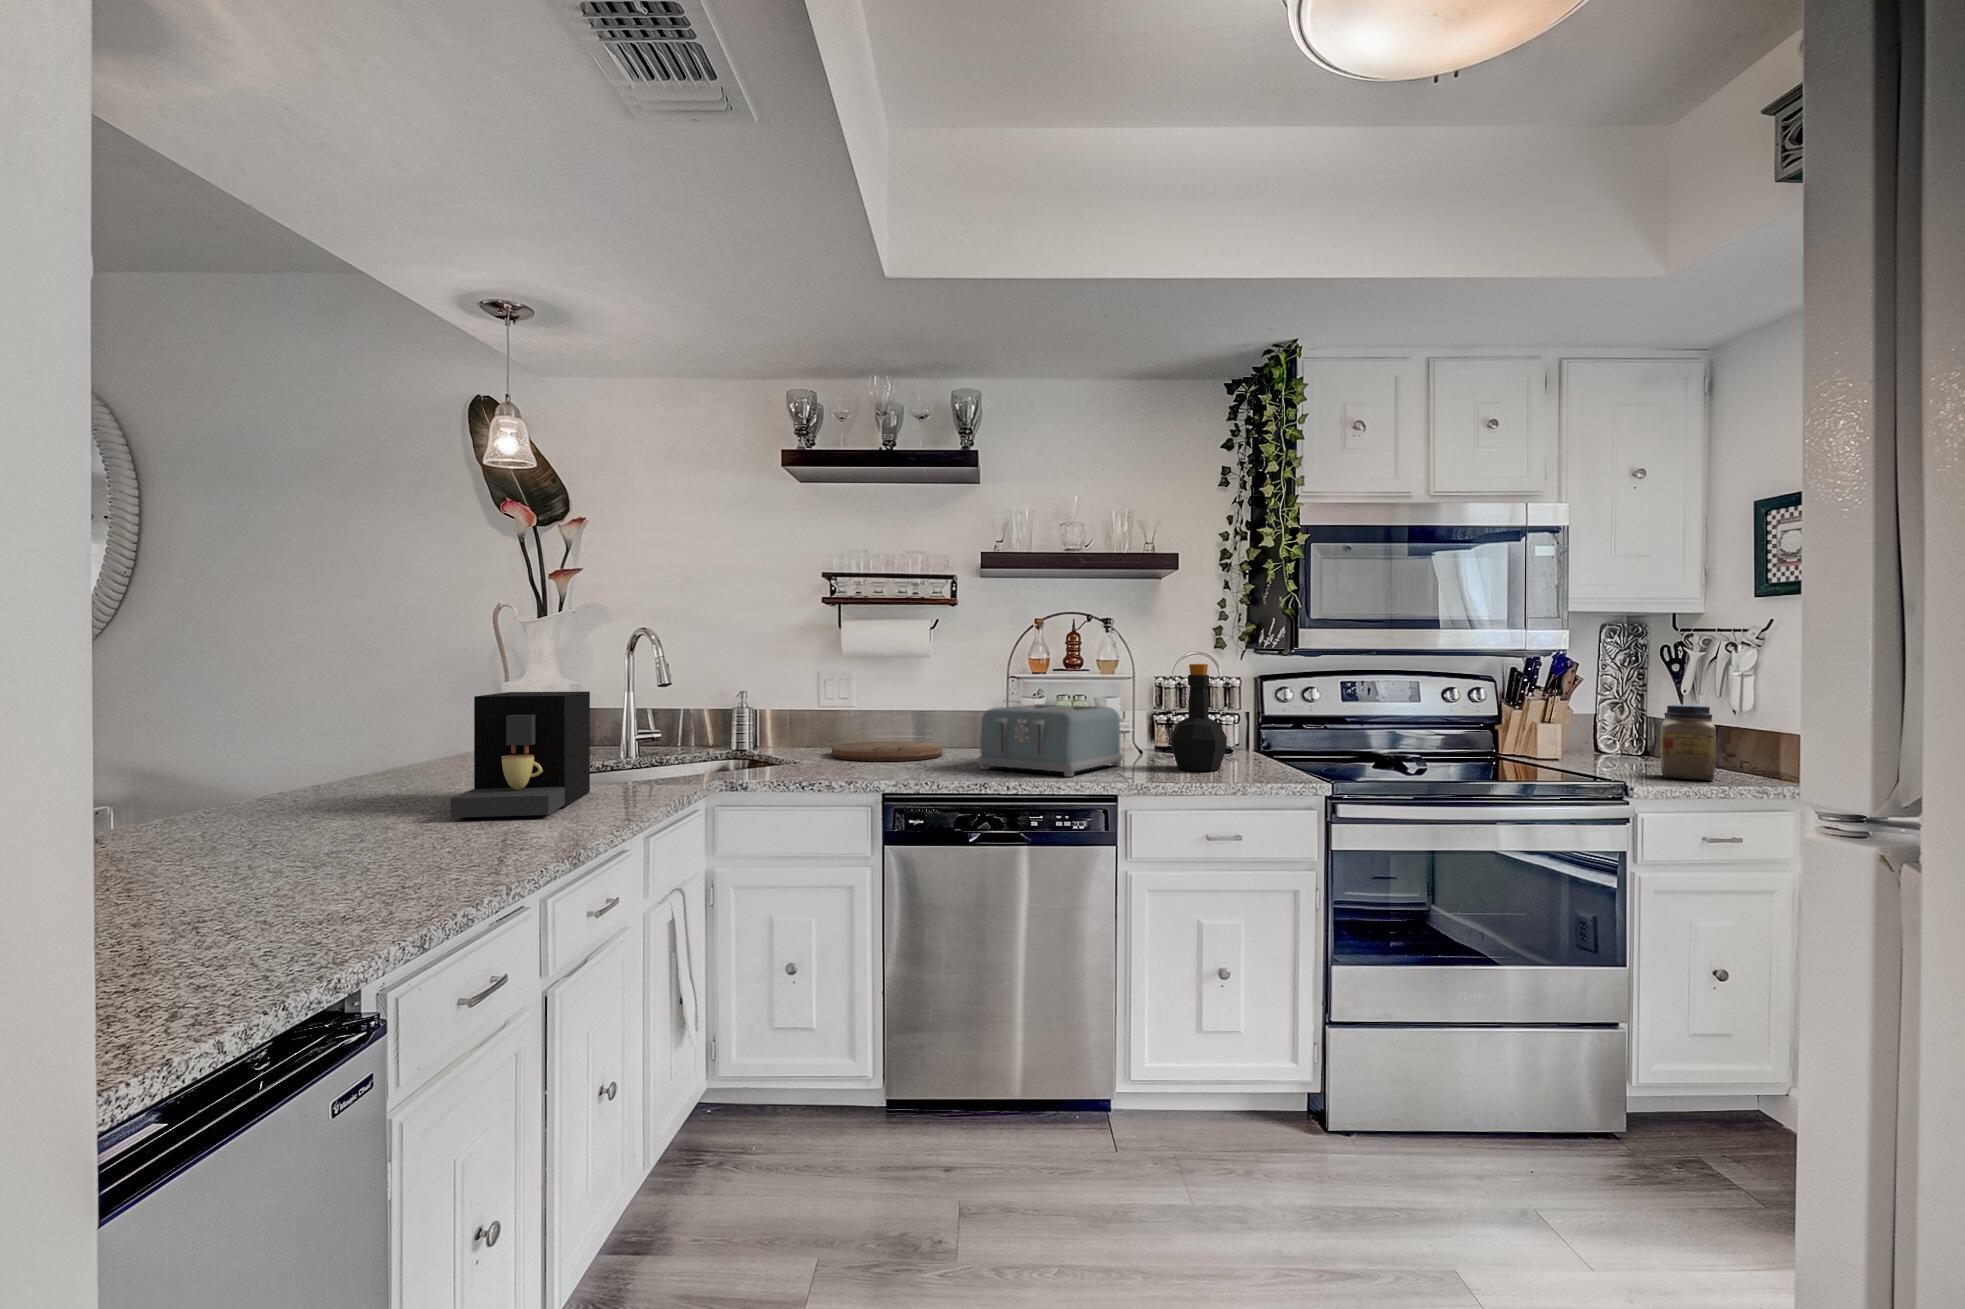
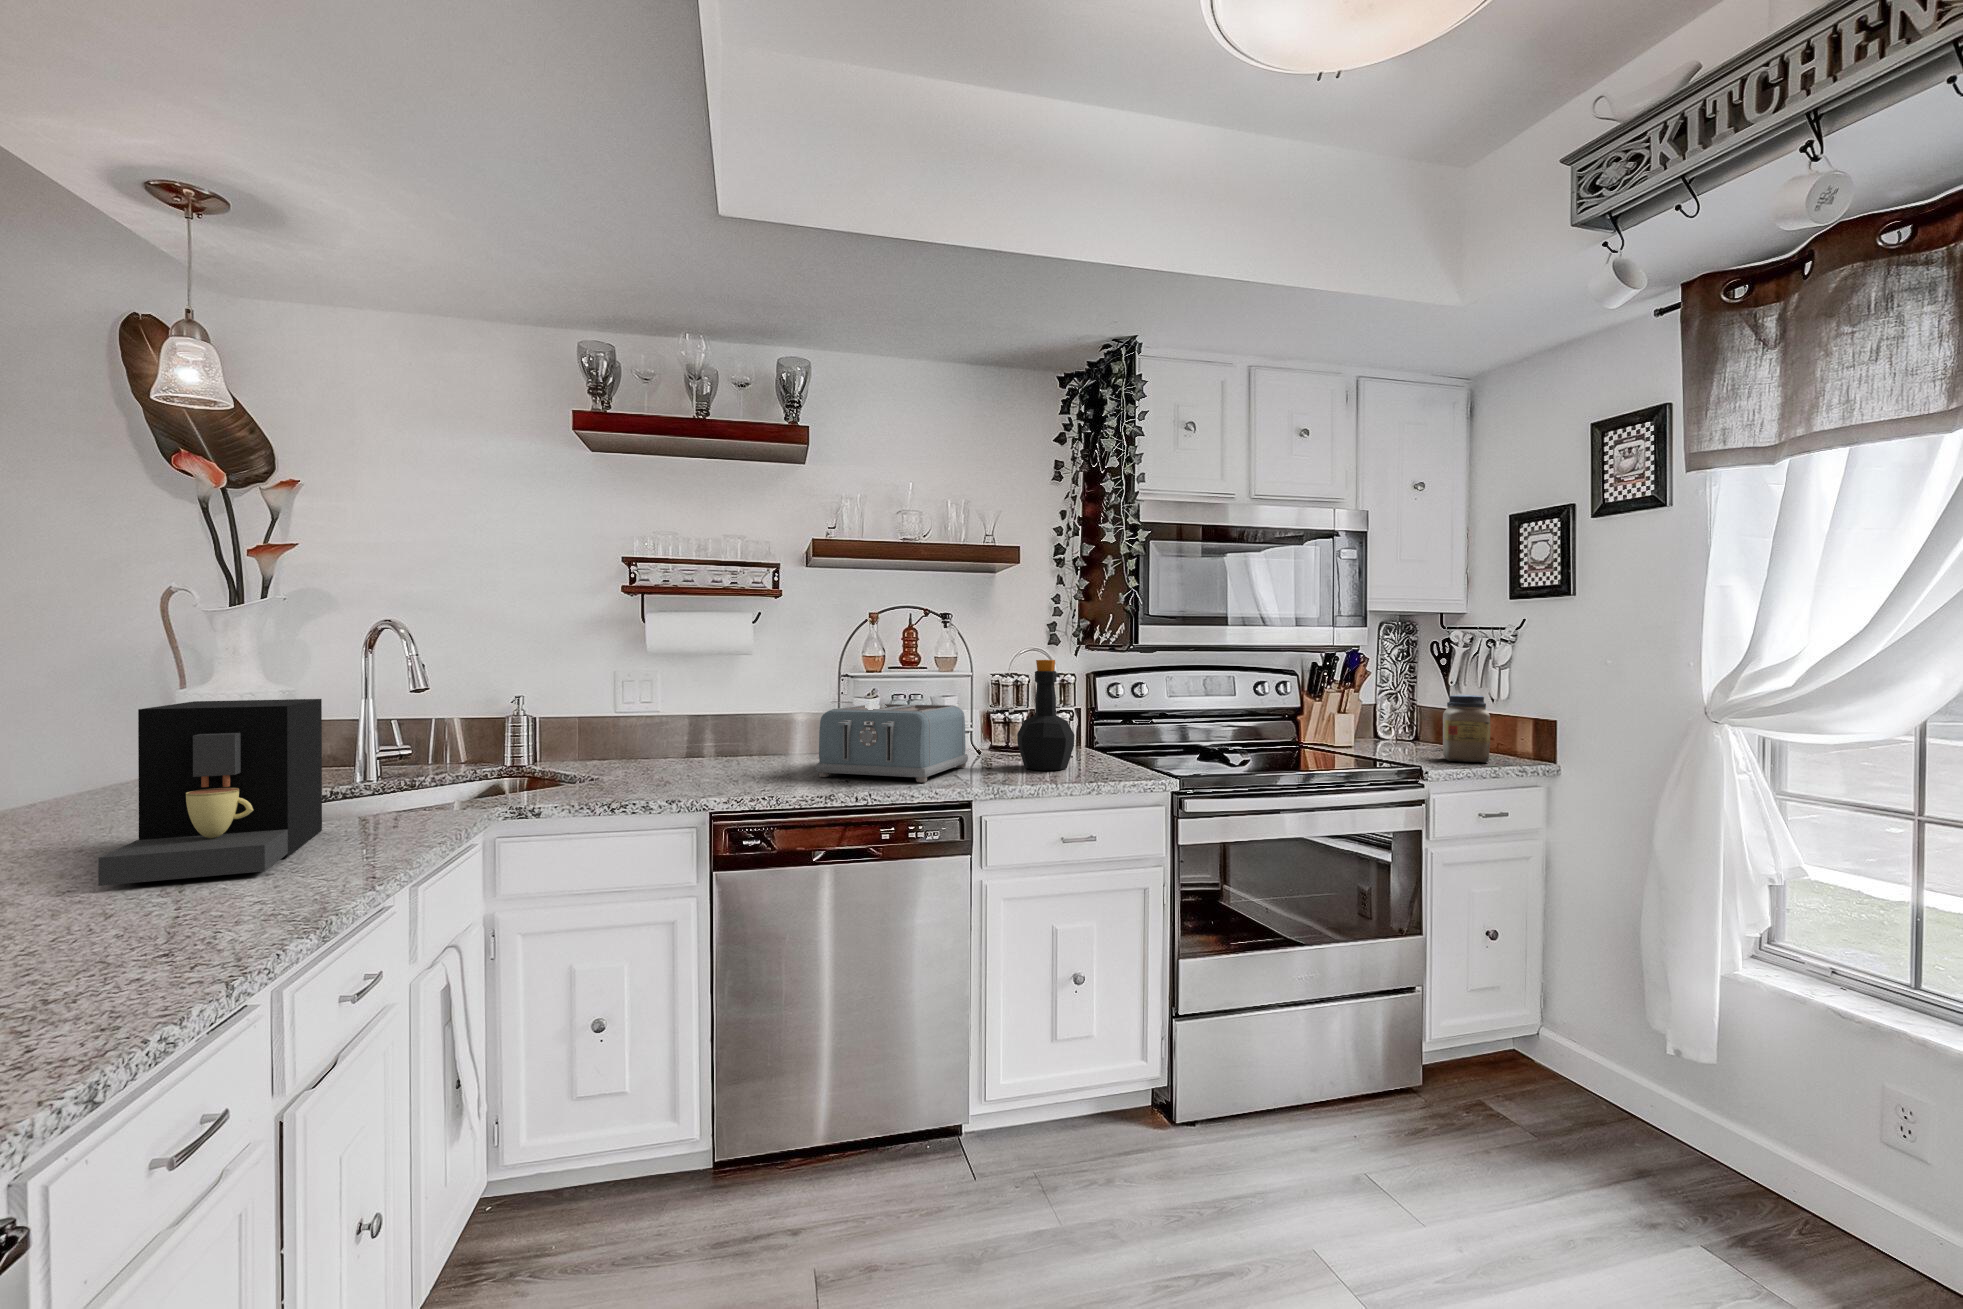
cutting board: present [832,741,943,761] -> none [635,747,765,772]

